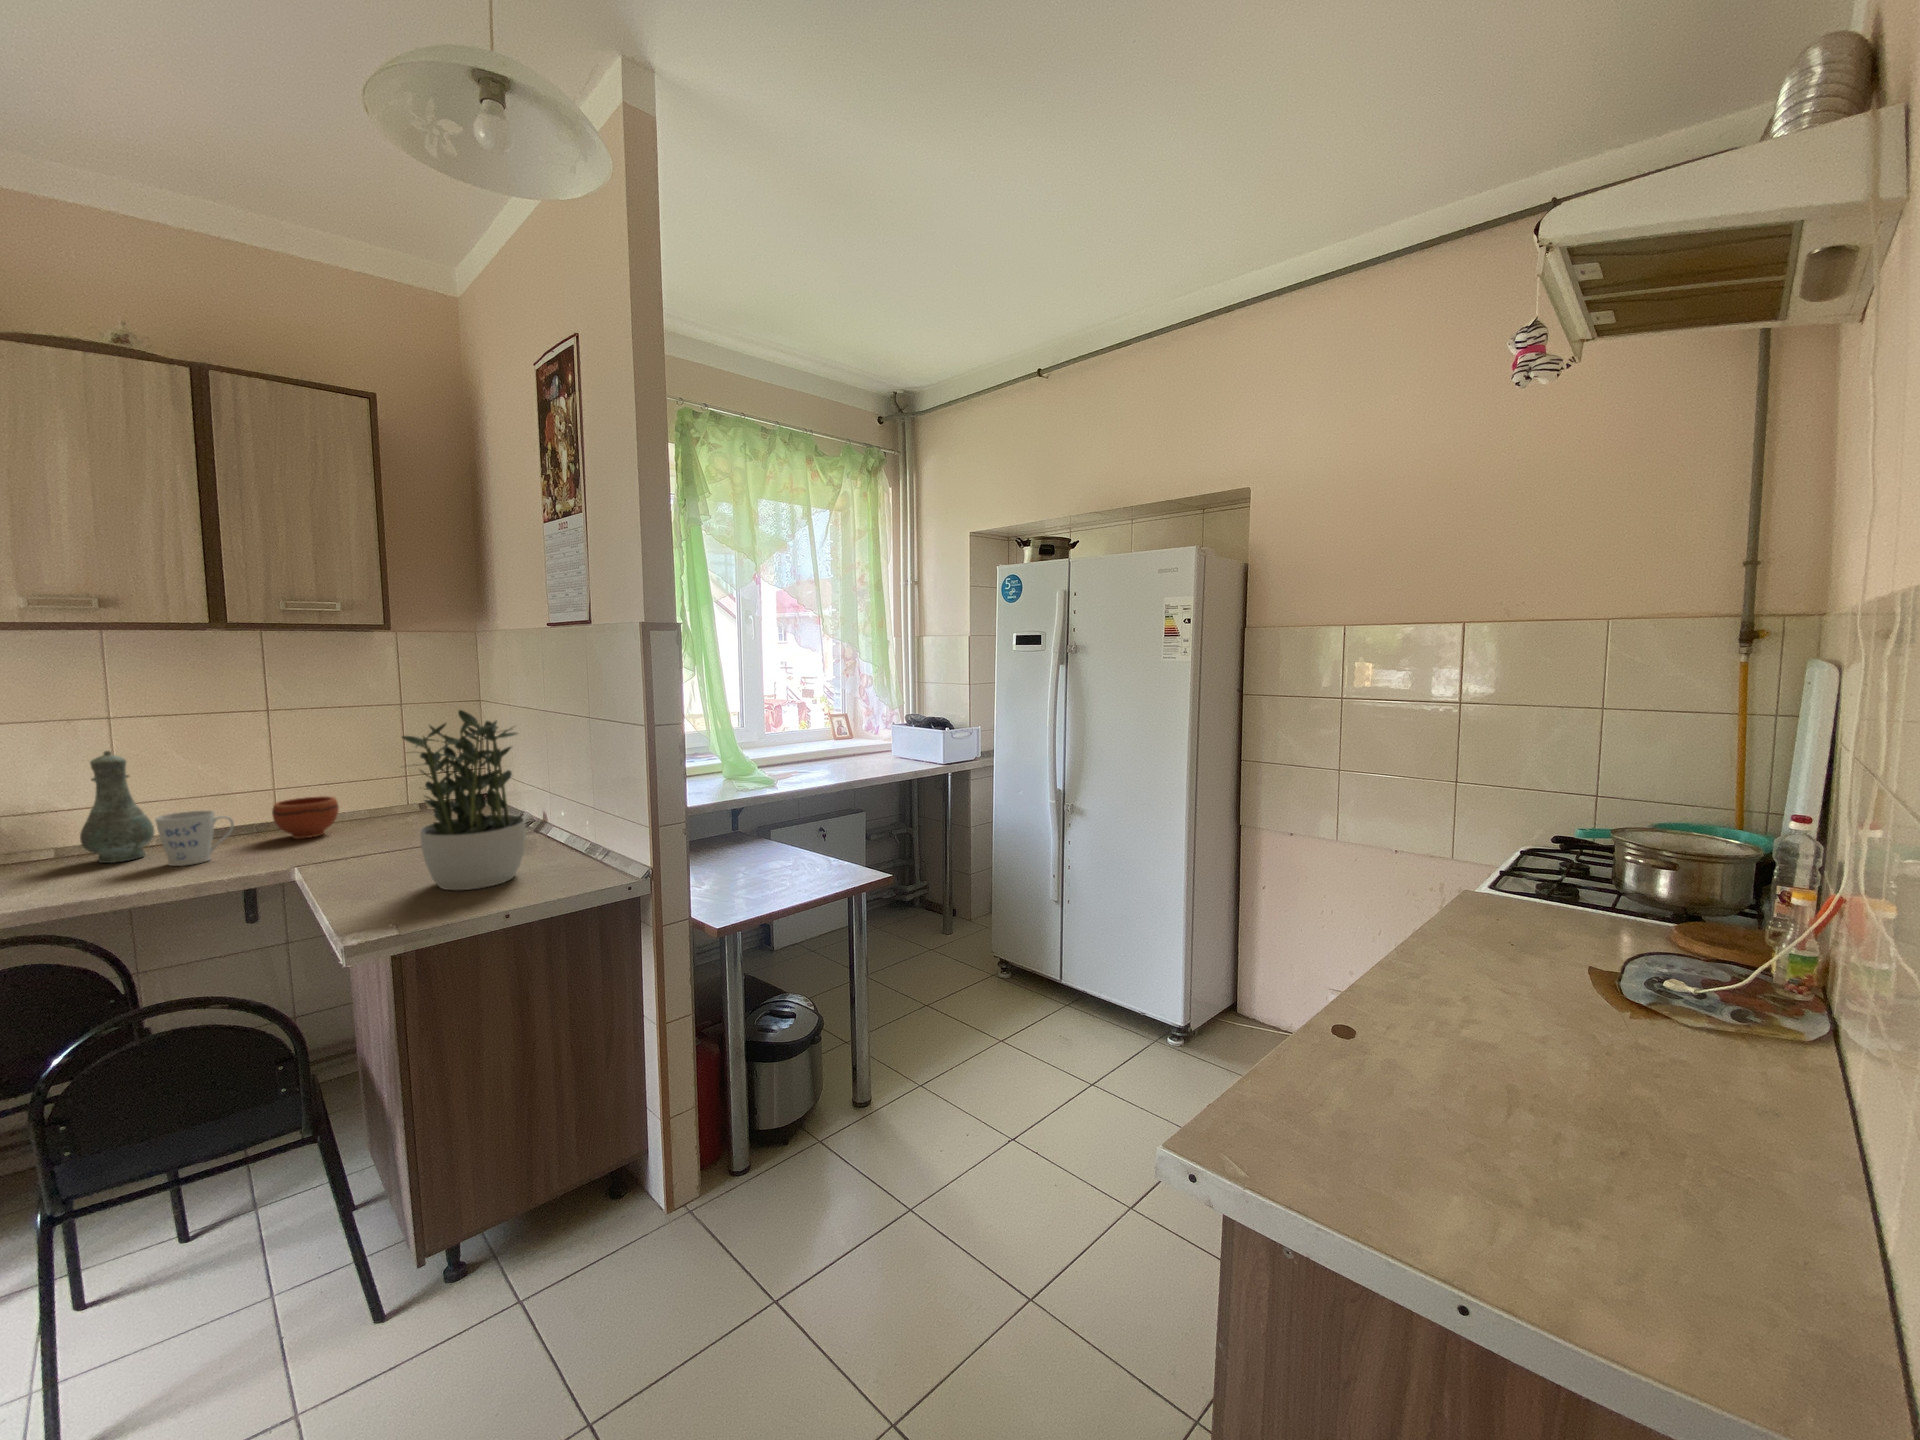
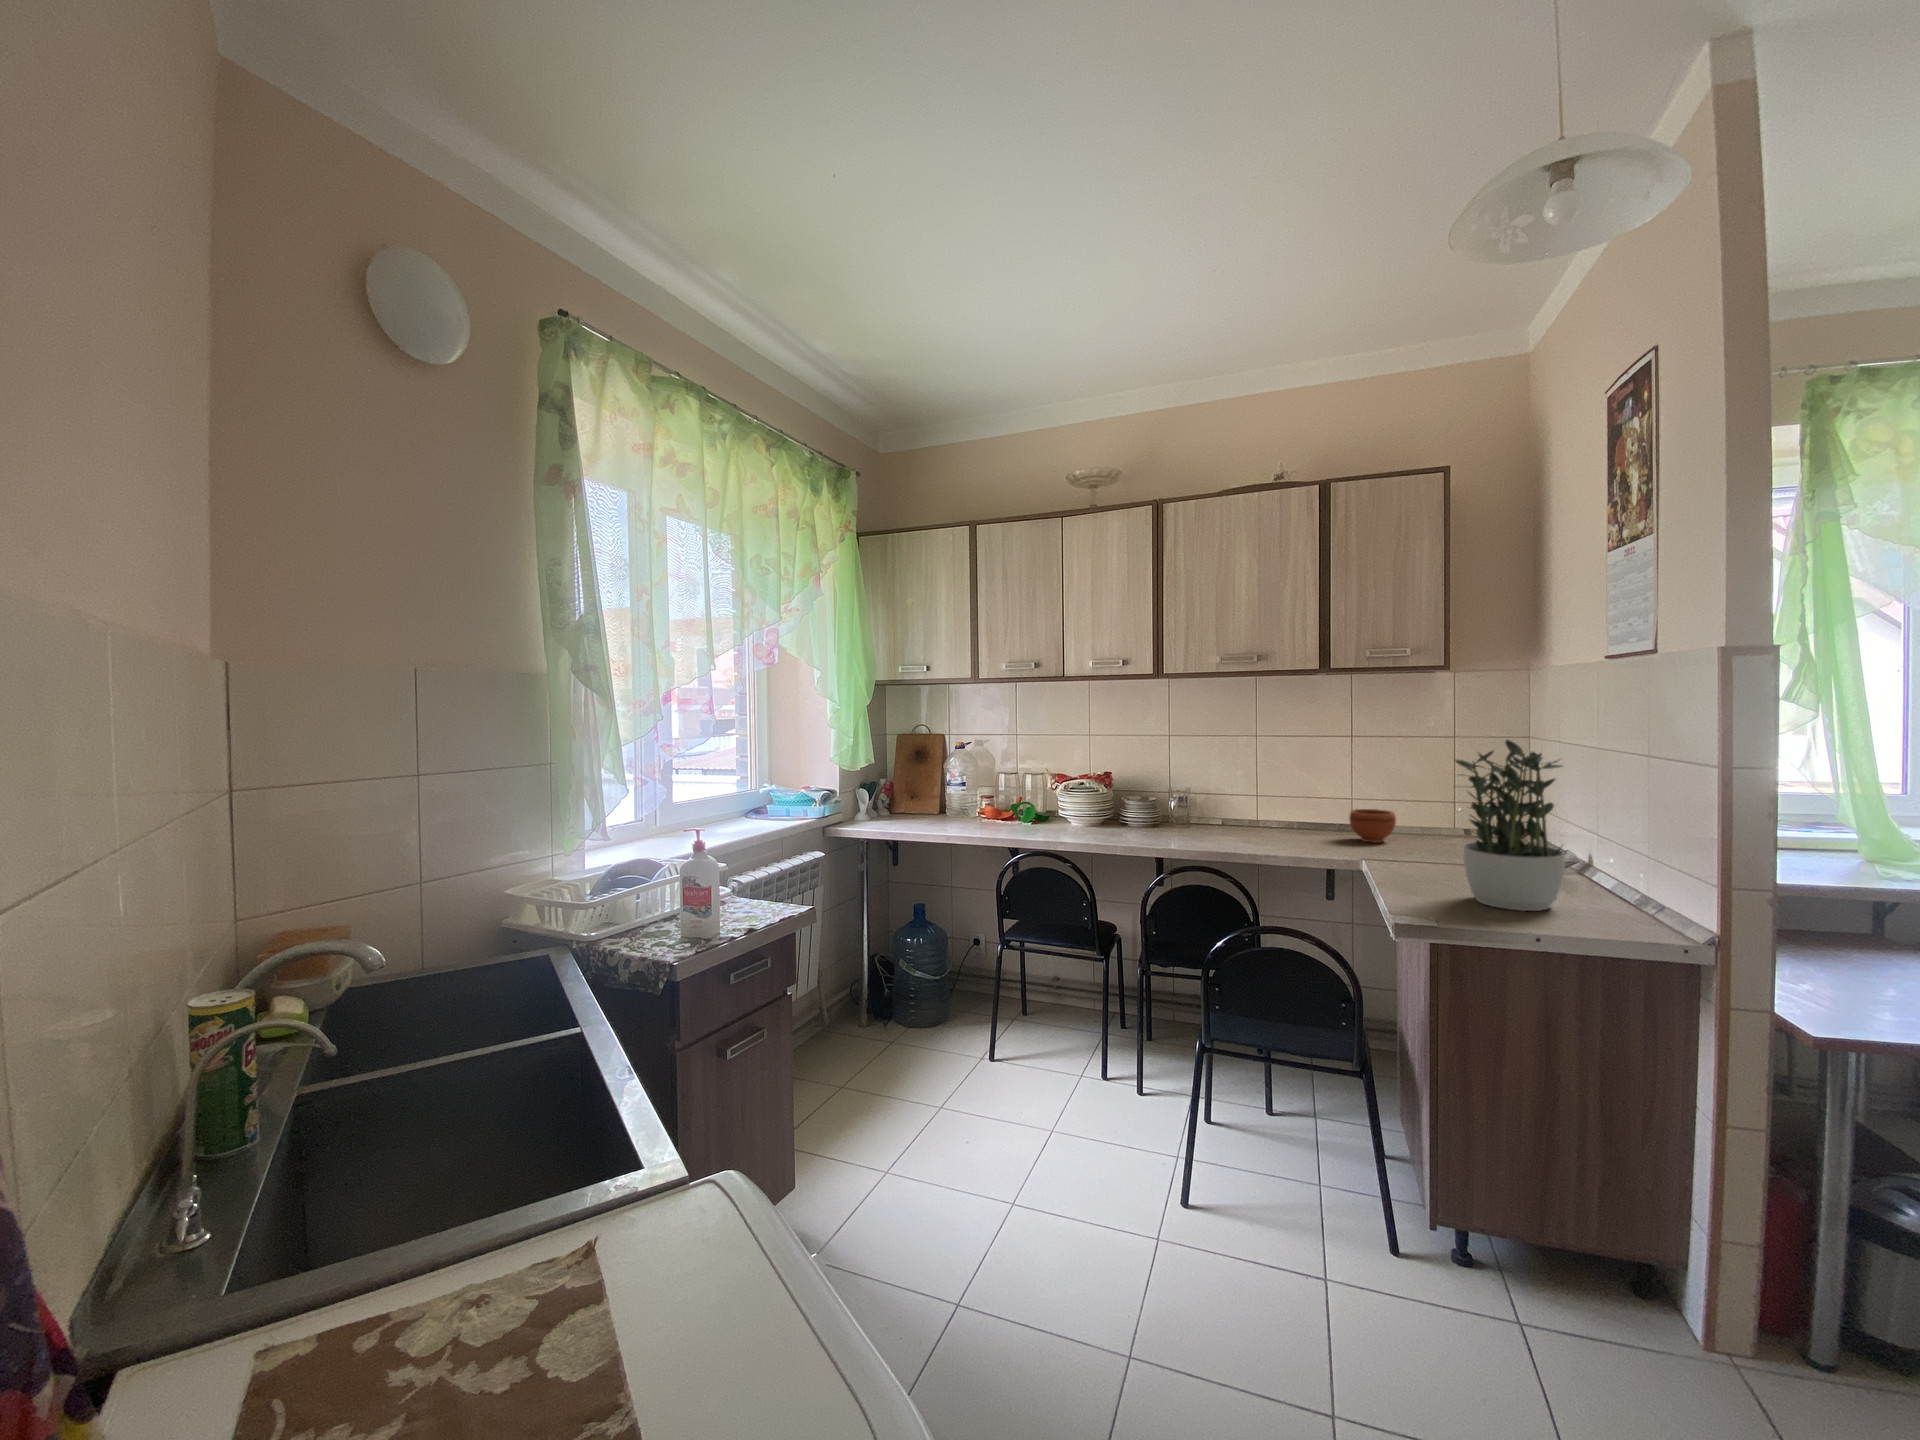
vase: present [80,751,154,863] -> none [1242,758,1279,836]
mug: present [155,811,234,866] -> none [1282,807,1326,846]

